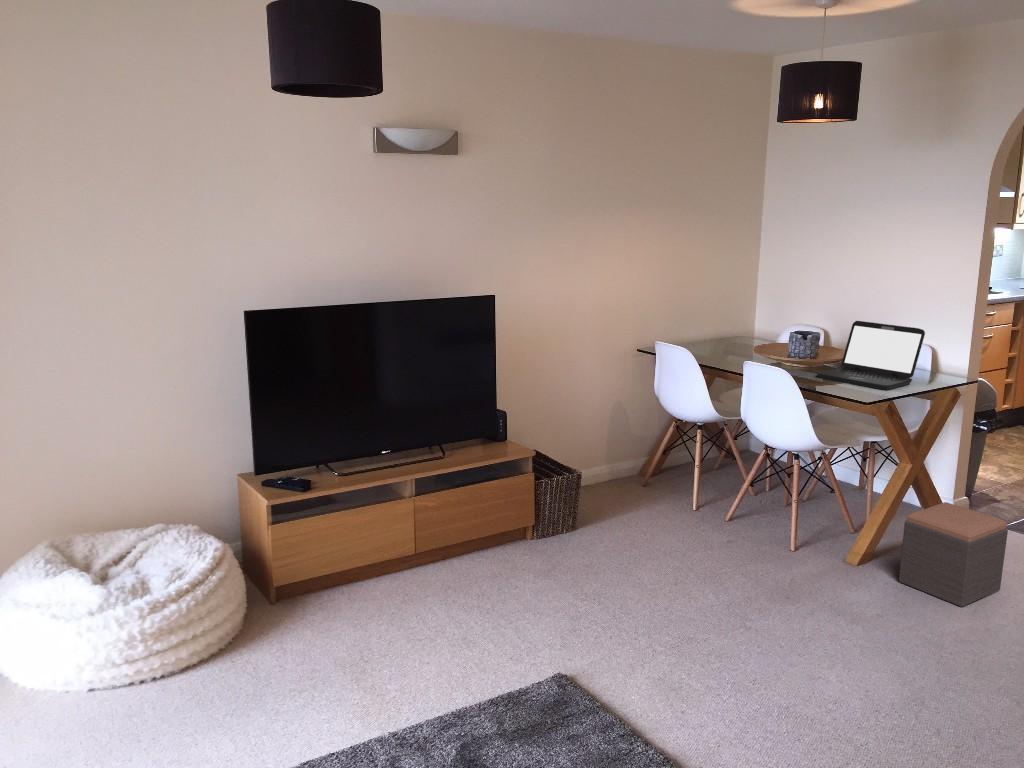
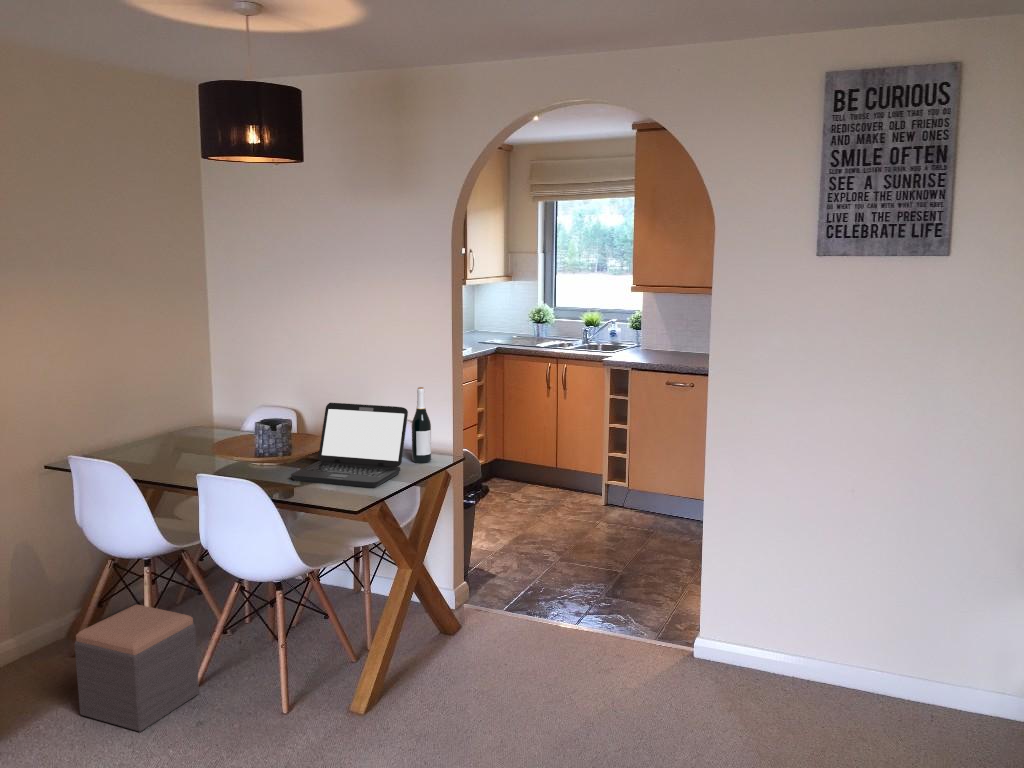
wine bottle: none [925,314,946,380] -> present [412,387,431,463]
footstool: present [899,502,1008,607] -> present [75,605,199,732]

